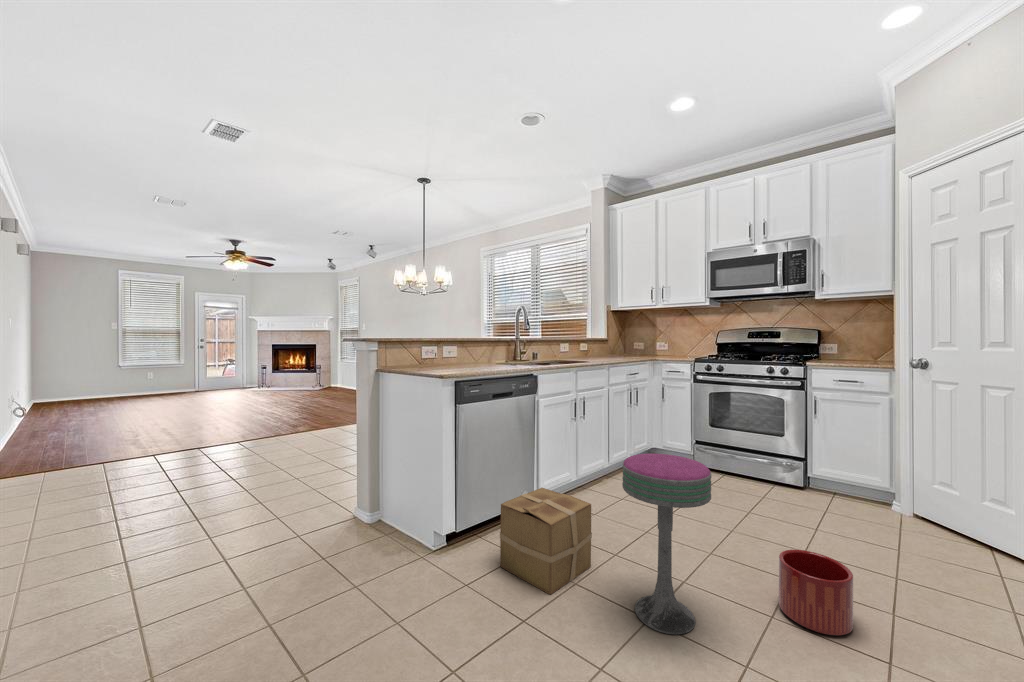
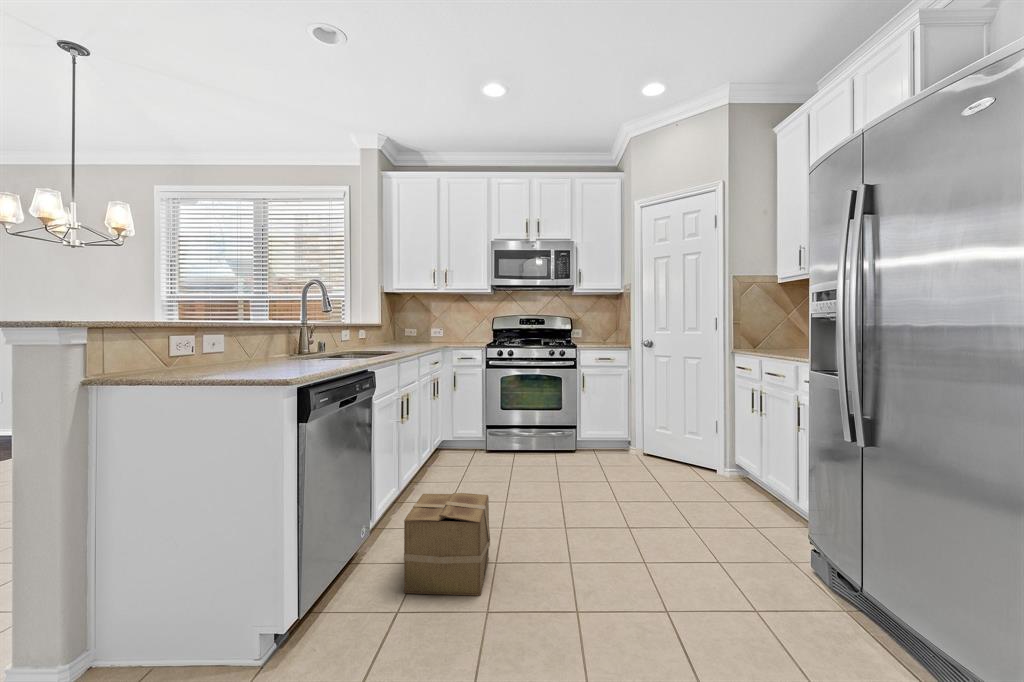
bar stool: present [622,453,711,635] -> none [540,430,615,583]
planter: present [779,550,853,635] -> none [630,487,676,542]

